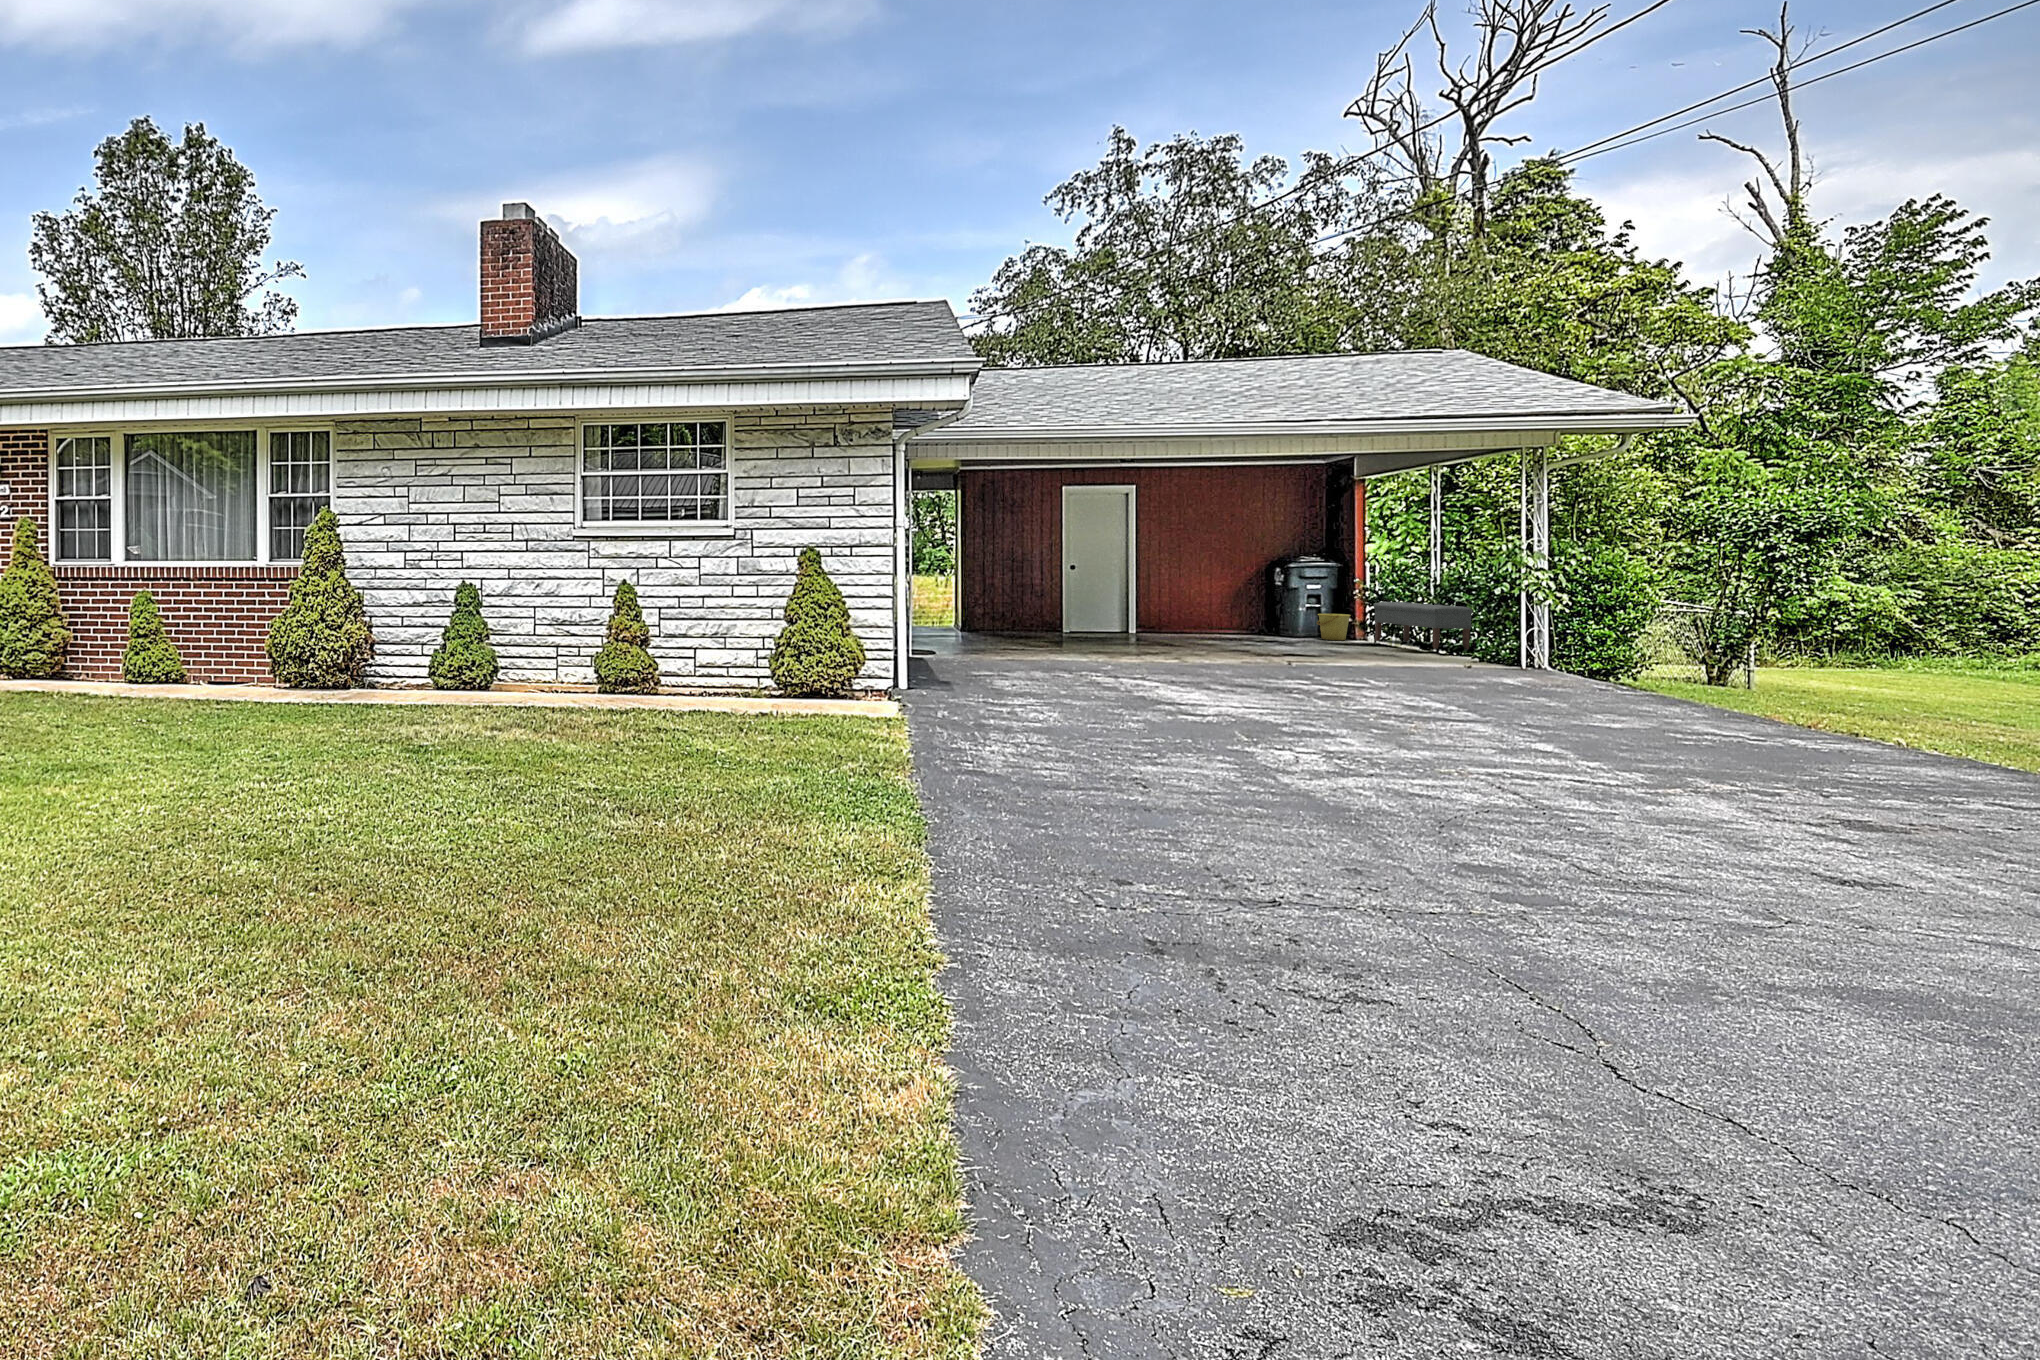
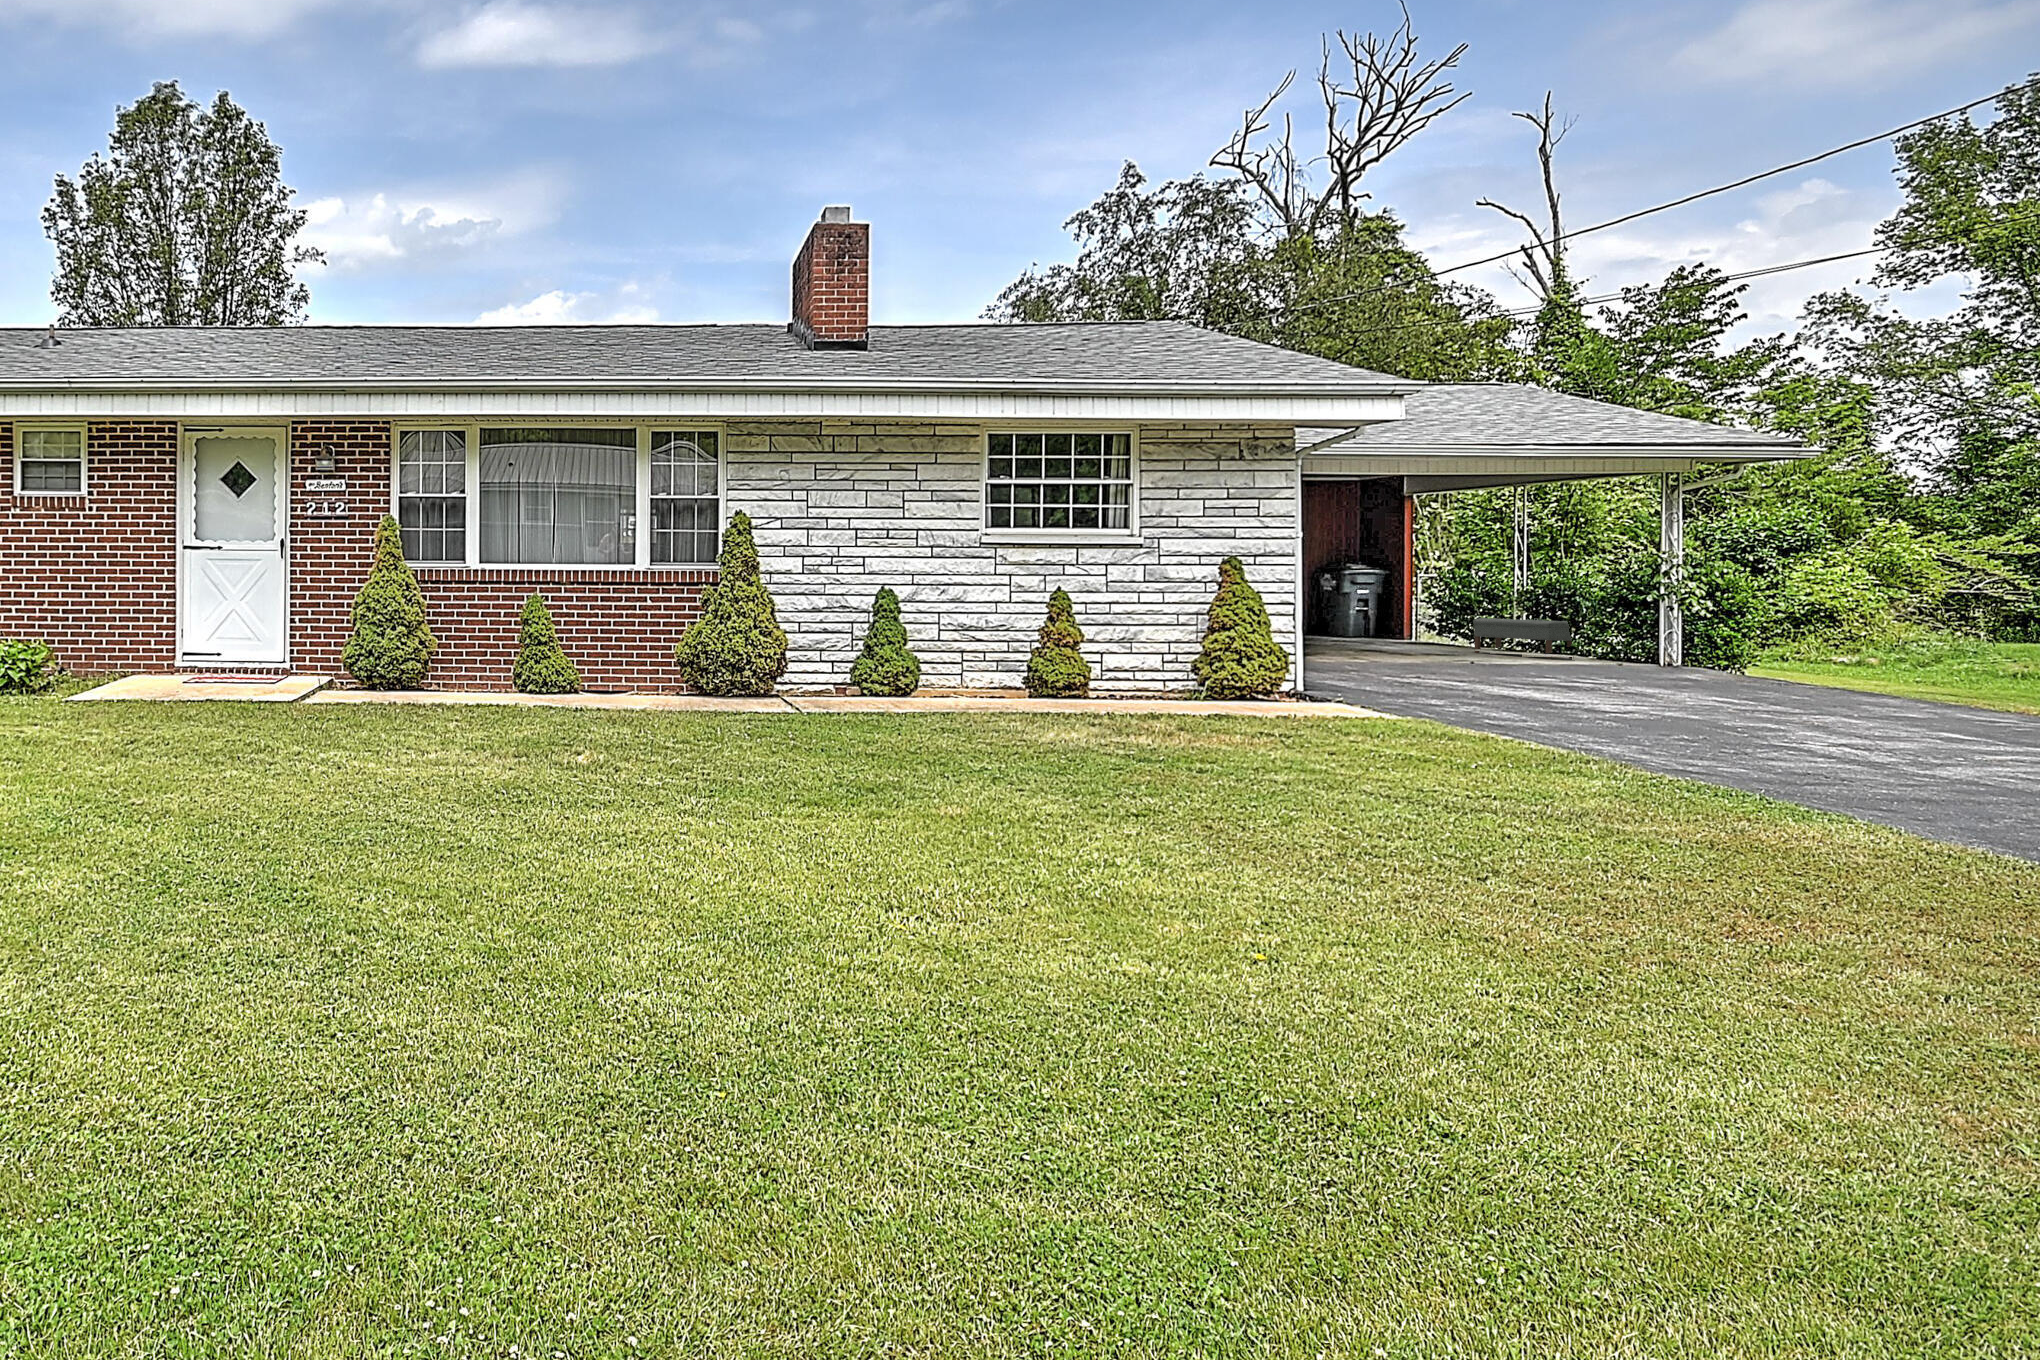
bucket: present [1317,614,1351,640] -> none [1426,629,1458,653]

